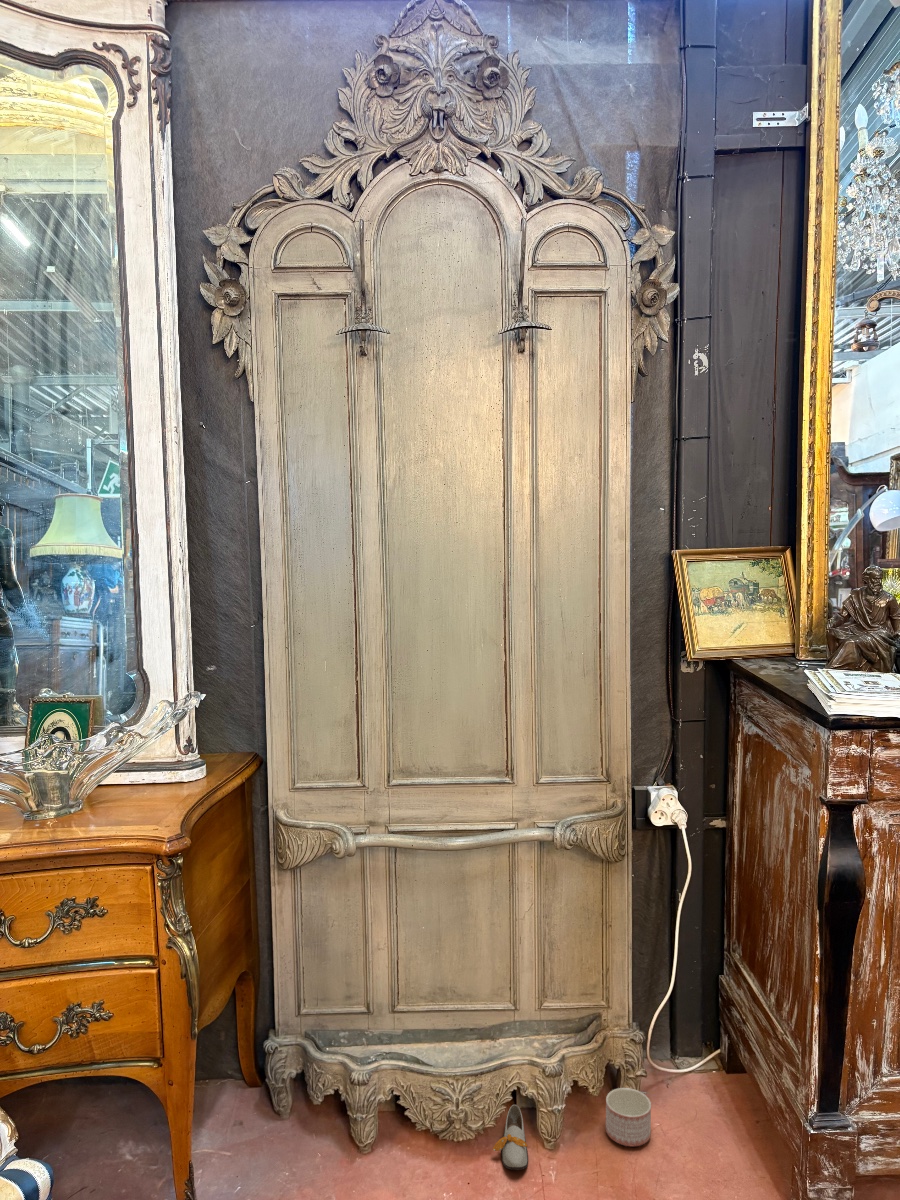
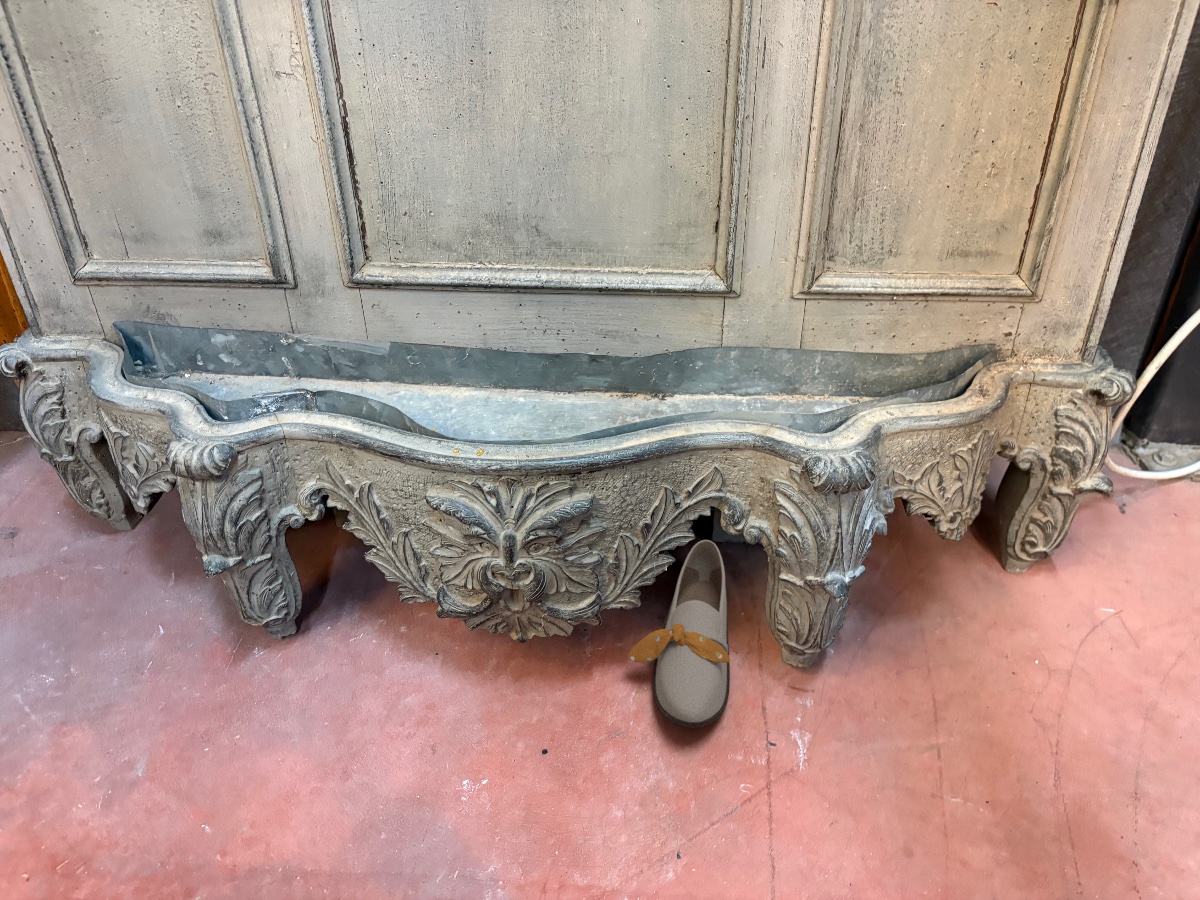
planter: present [606,1088,651,1146] -> none [960,519,1125,675]

